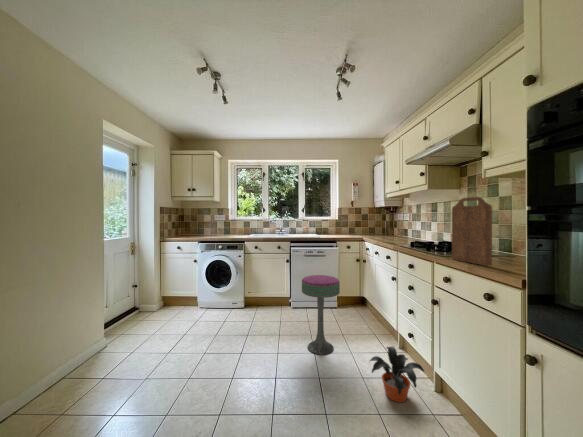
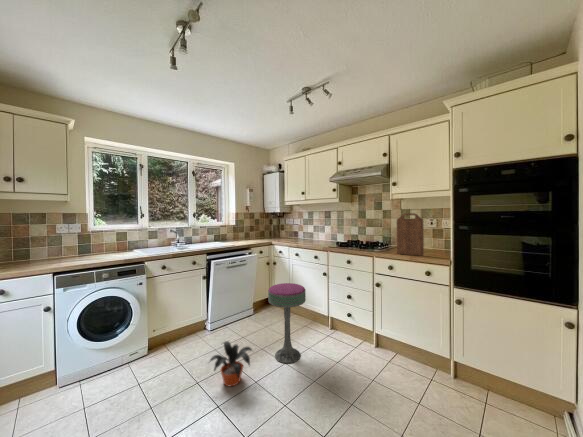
potted plant: present [370,347,424,402] -> present [210,341,252,386]

